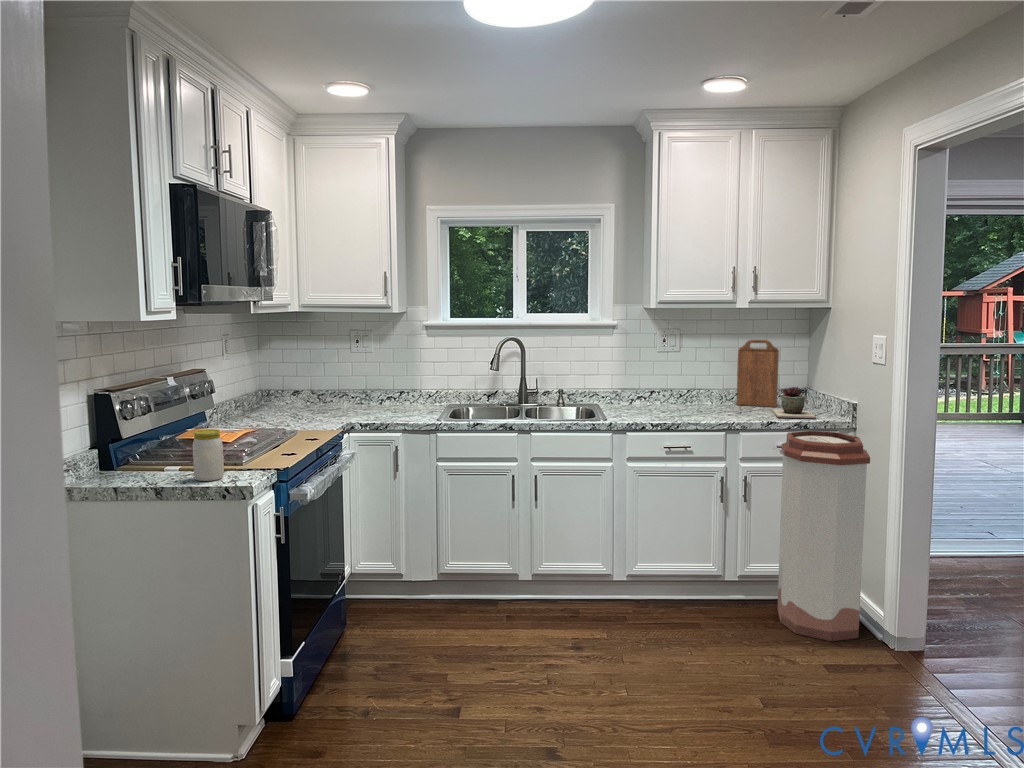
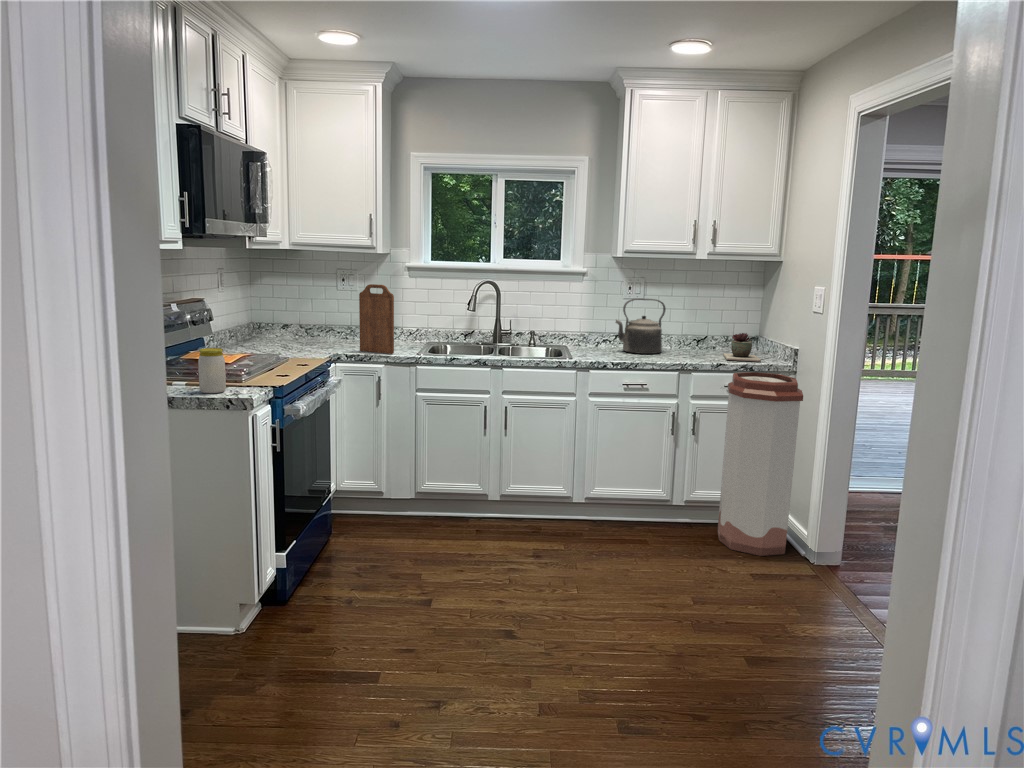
cutting board: present [737,340,779,407] -> present [359,284,394,354]
kettle: none [651,352,706,412] -> present [616,298,666,354]

